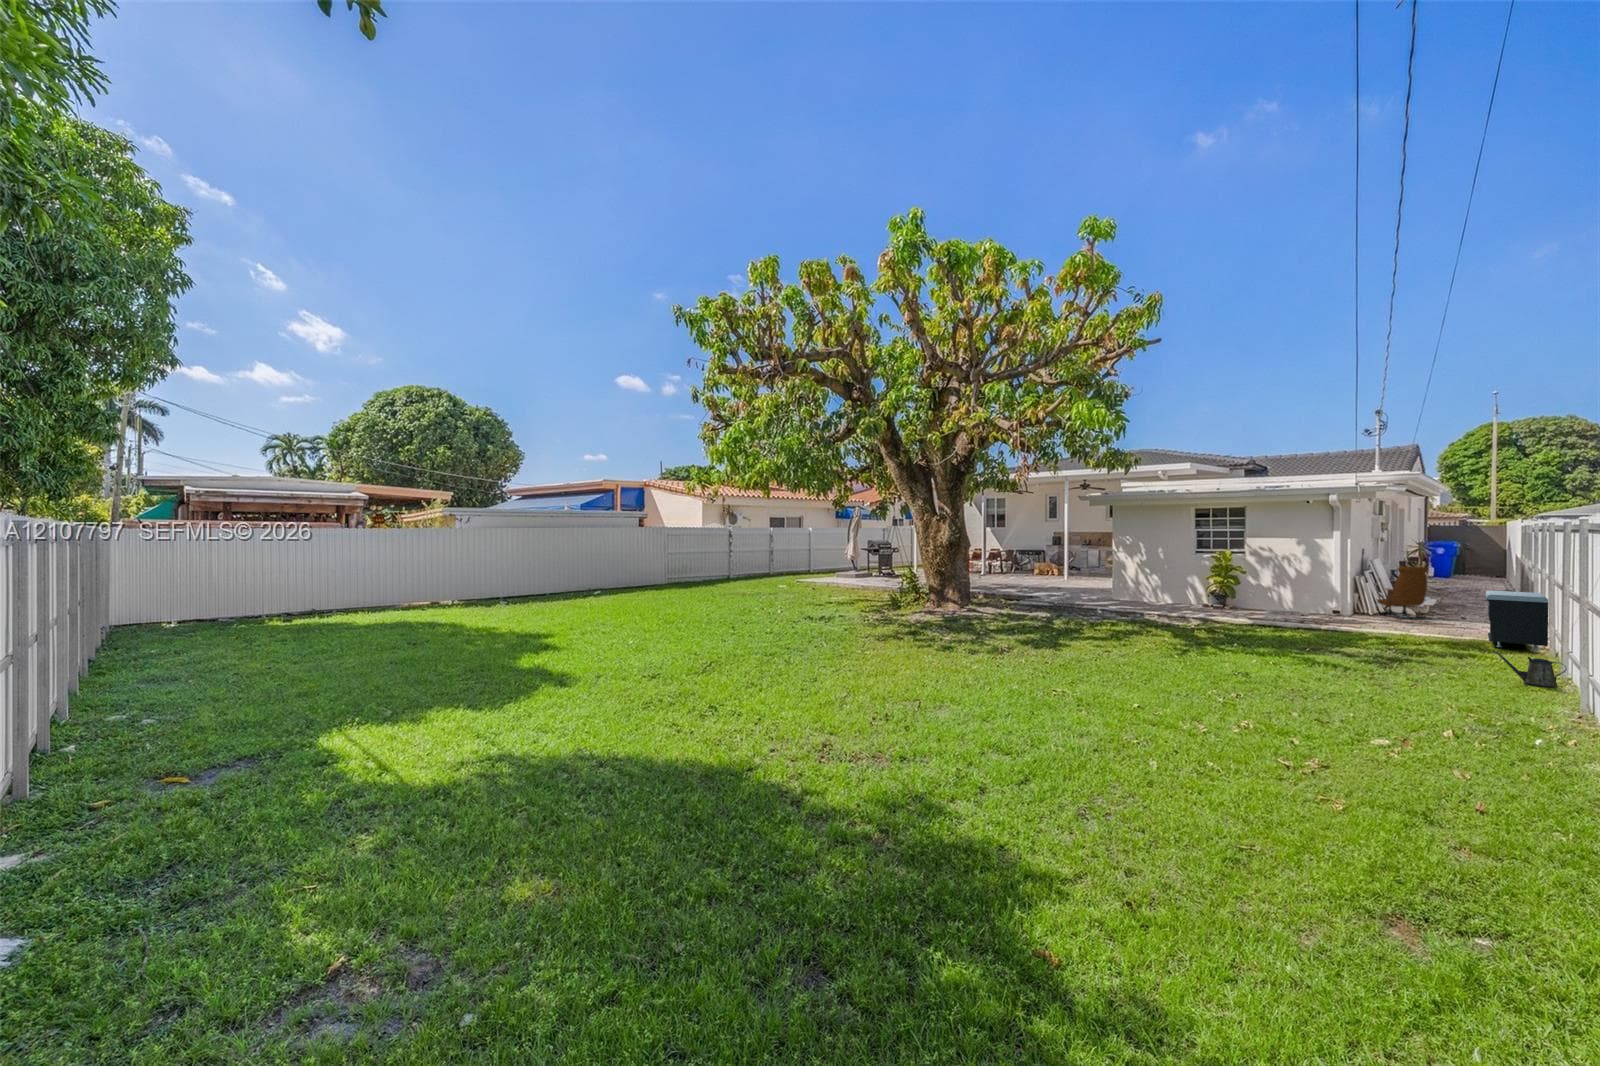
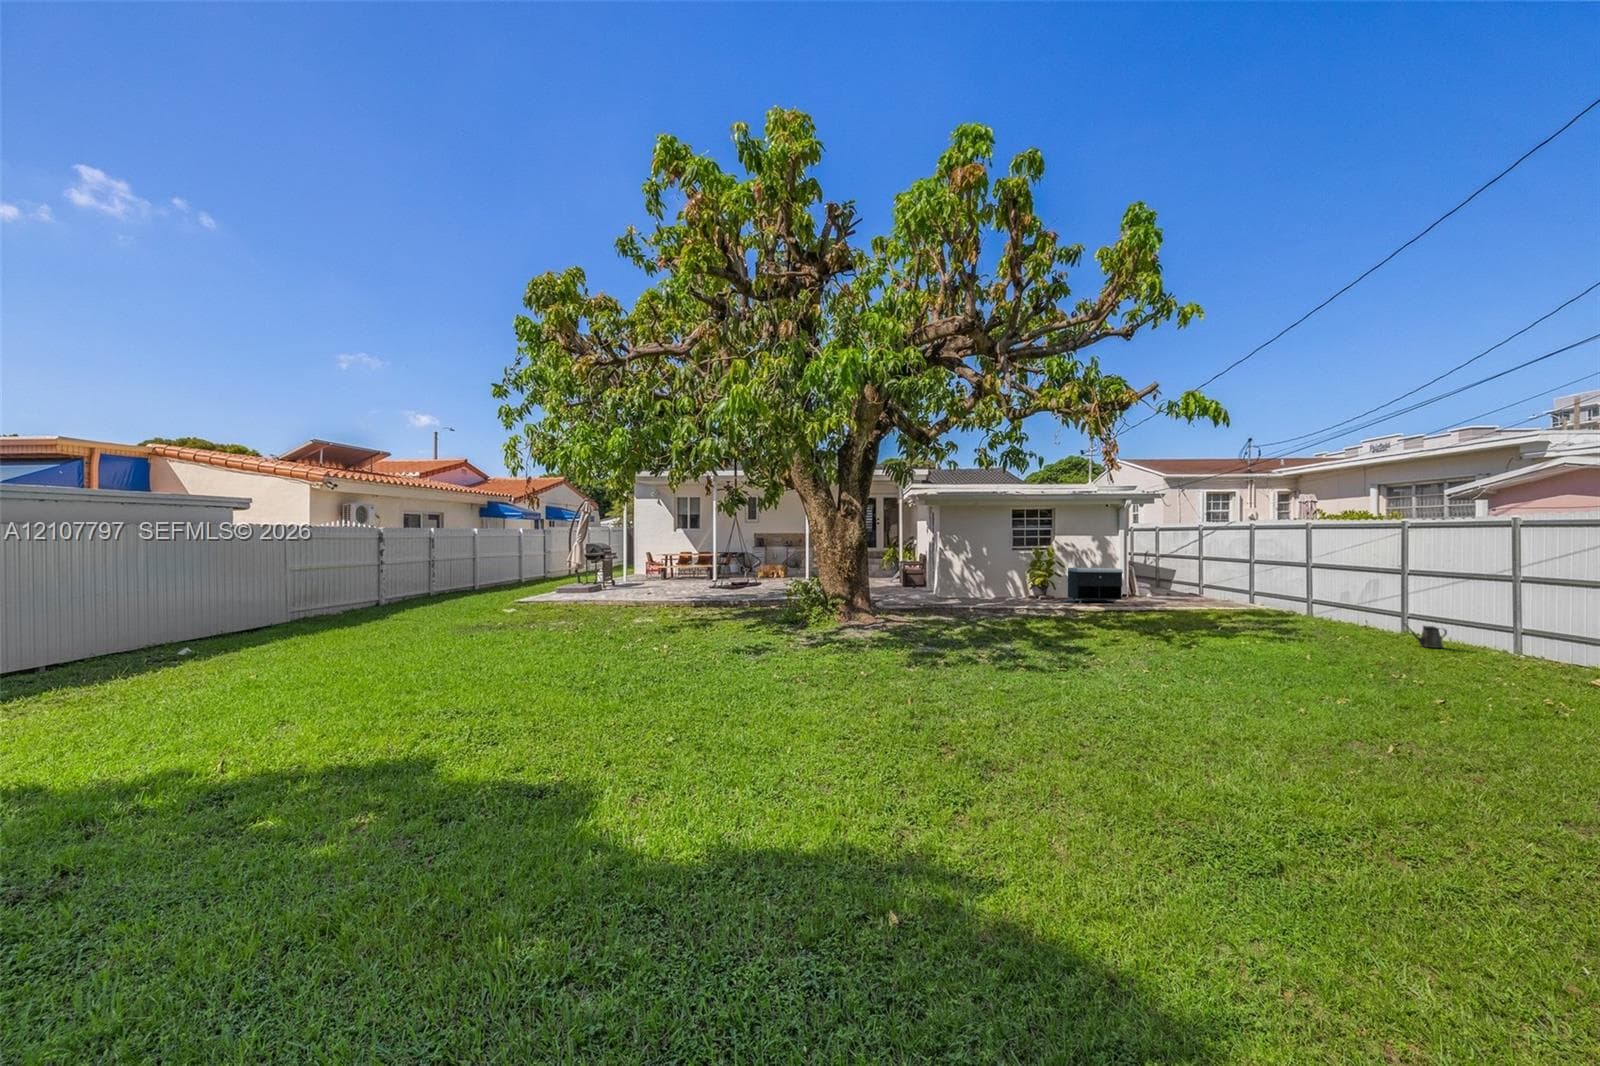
lounge chair: present [1376,566,1428,619] -> none [1132,557,1182,601]
storage bench: present [1486,590,1548,650] -> present [1068,568,1123,603]

